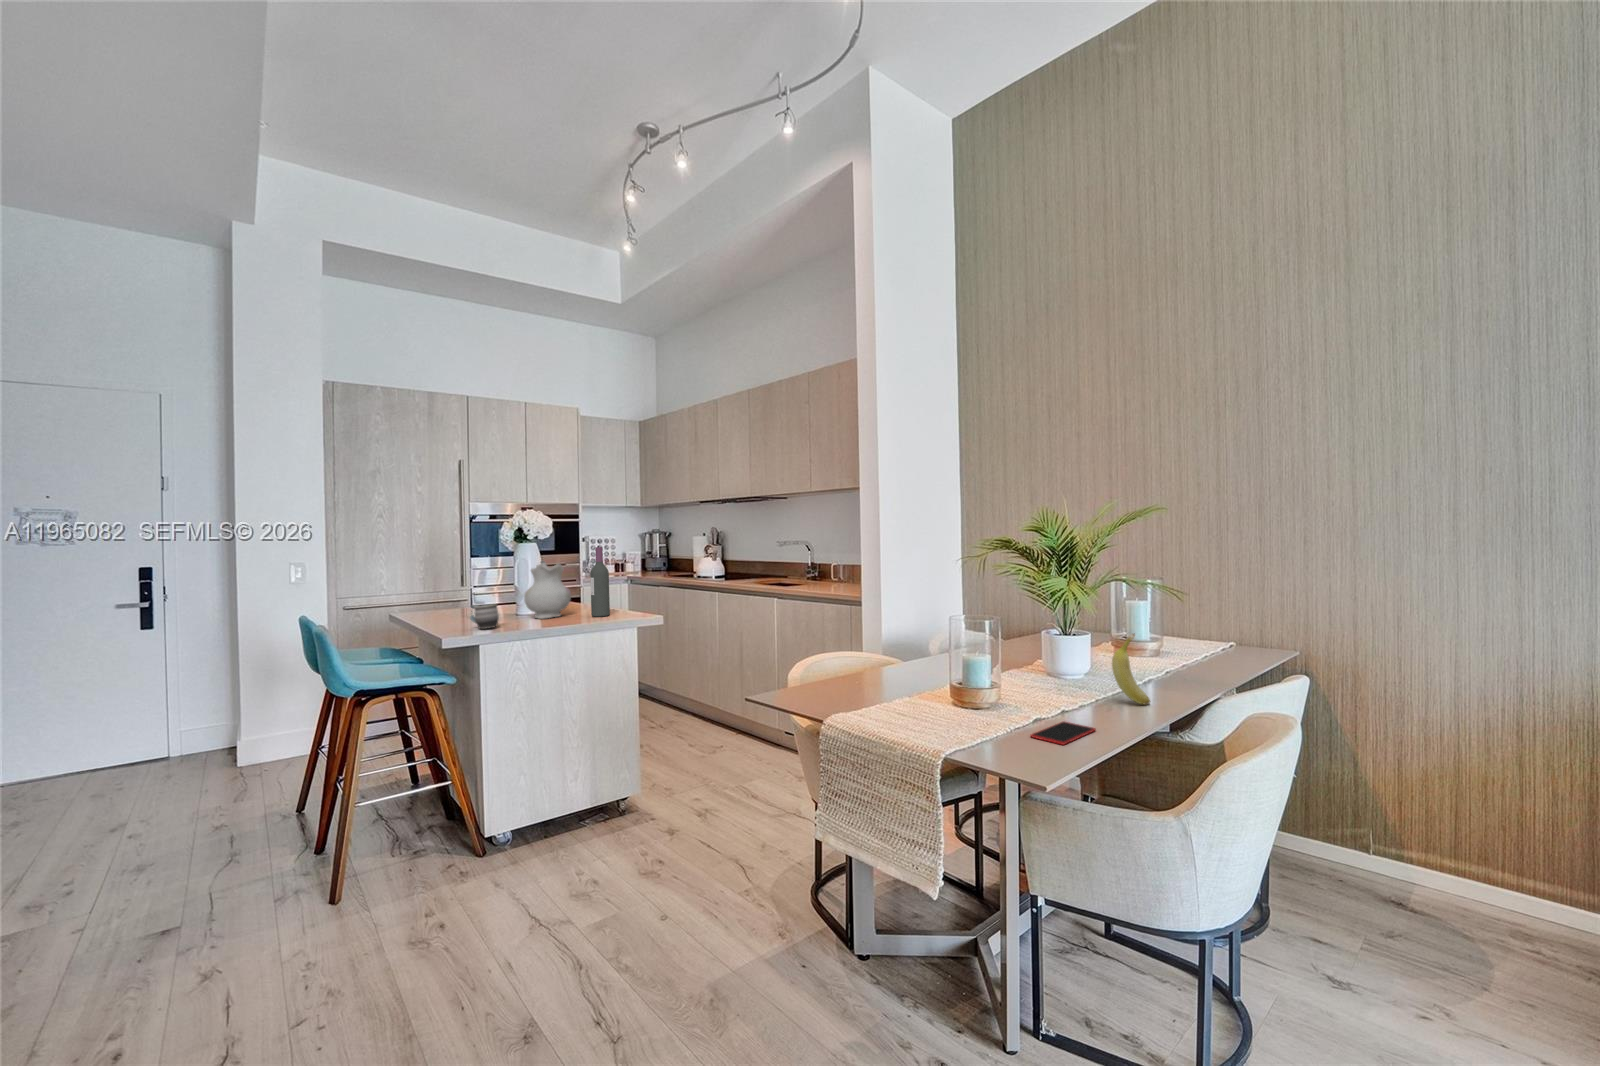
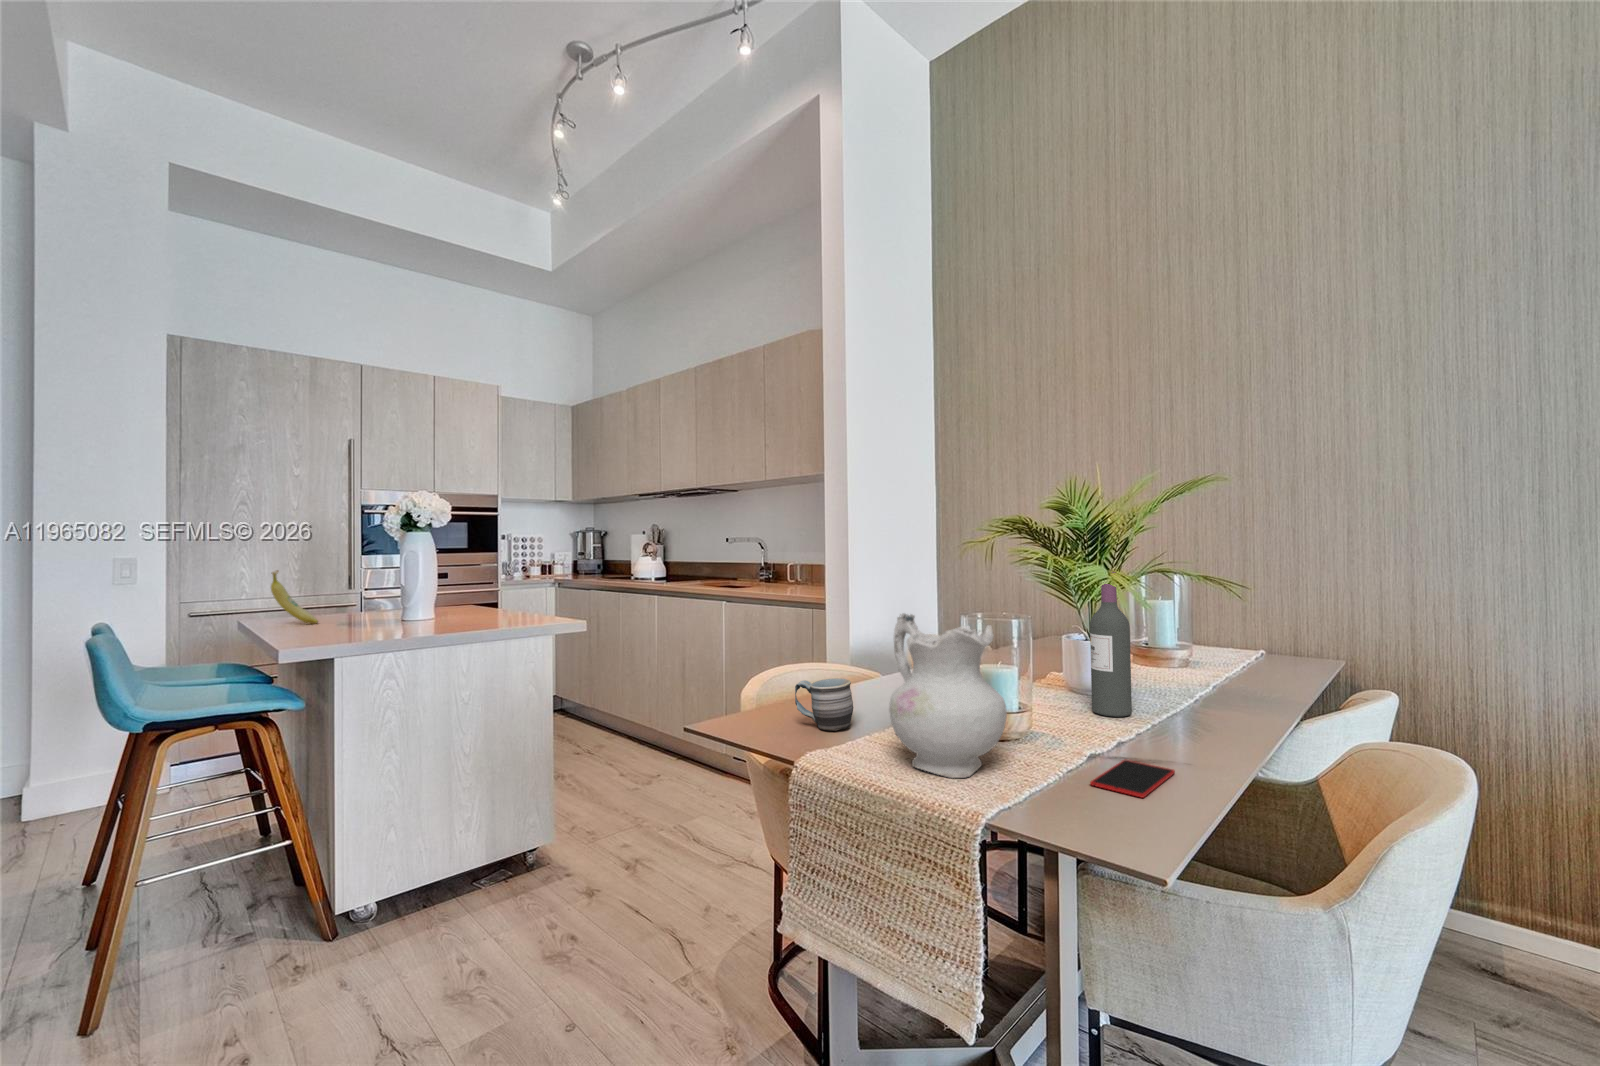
wine bottle: present [590,547,610,617] -> present [1090,572,1132,717]
ceramic pitcher: present [524,561,571,619] -> present [889,613,1007,778]
mug: present [470,604,499,629] -> present [795,678,853,731]
fruit: present [1112,634,1150,704] -> present [271,570,318,624]

